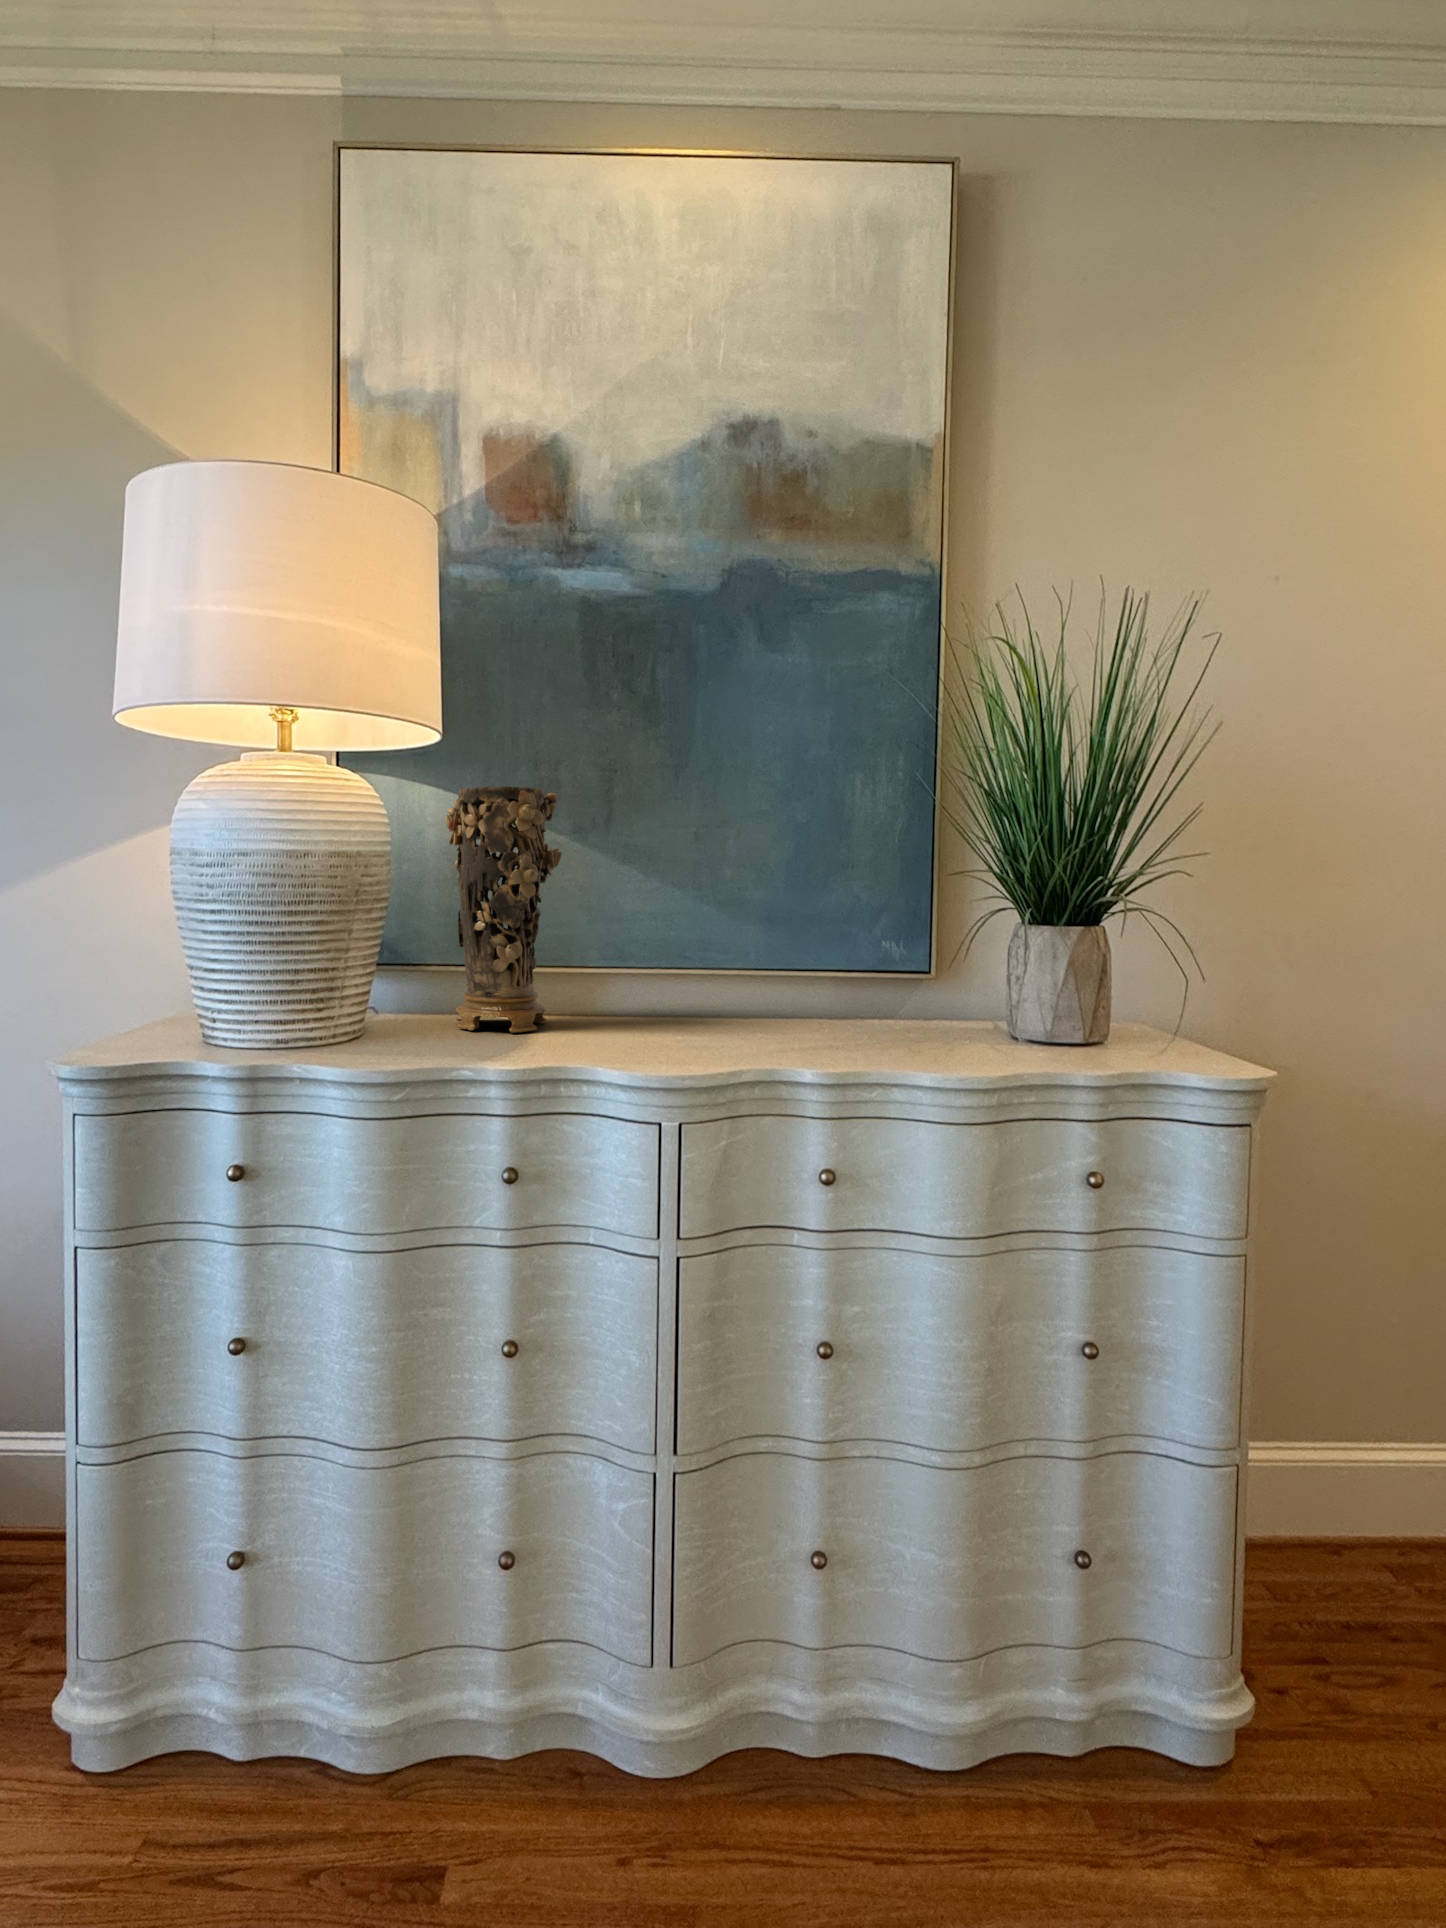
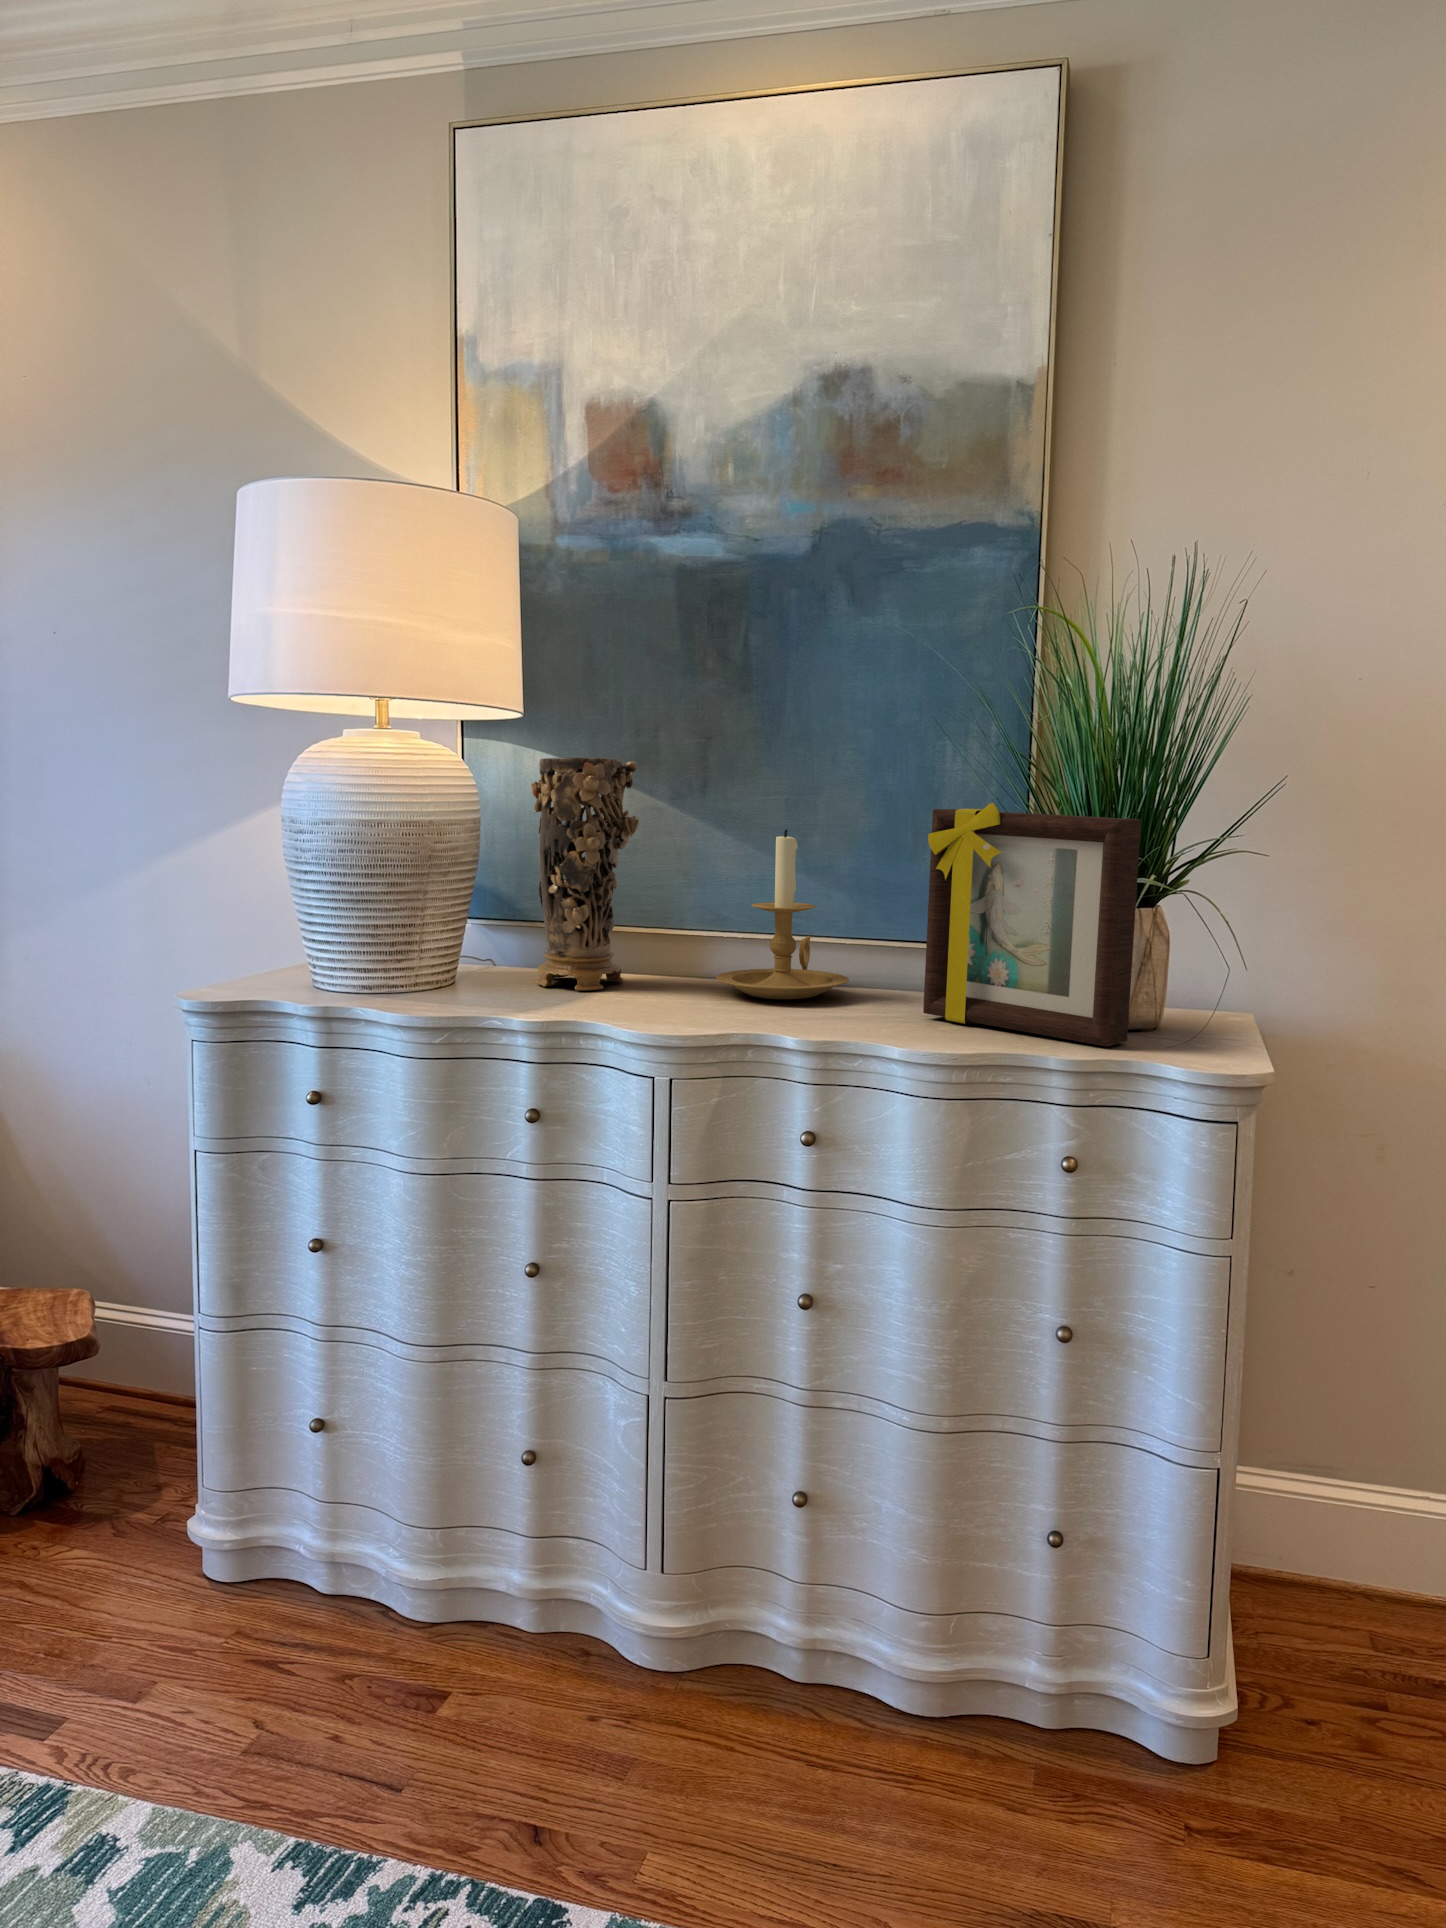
picture frame: none [891,824,1122,1059] -> present [923,803,1141,1046]
candle holder: none [654,859,788,1030] -> present [716,830,849,999]

